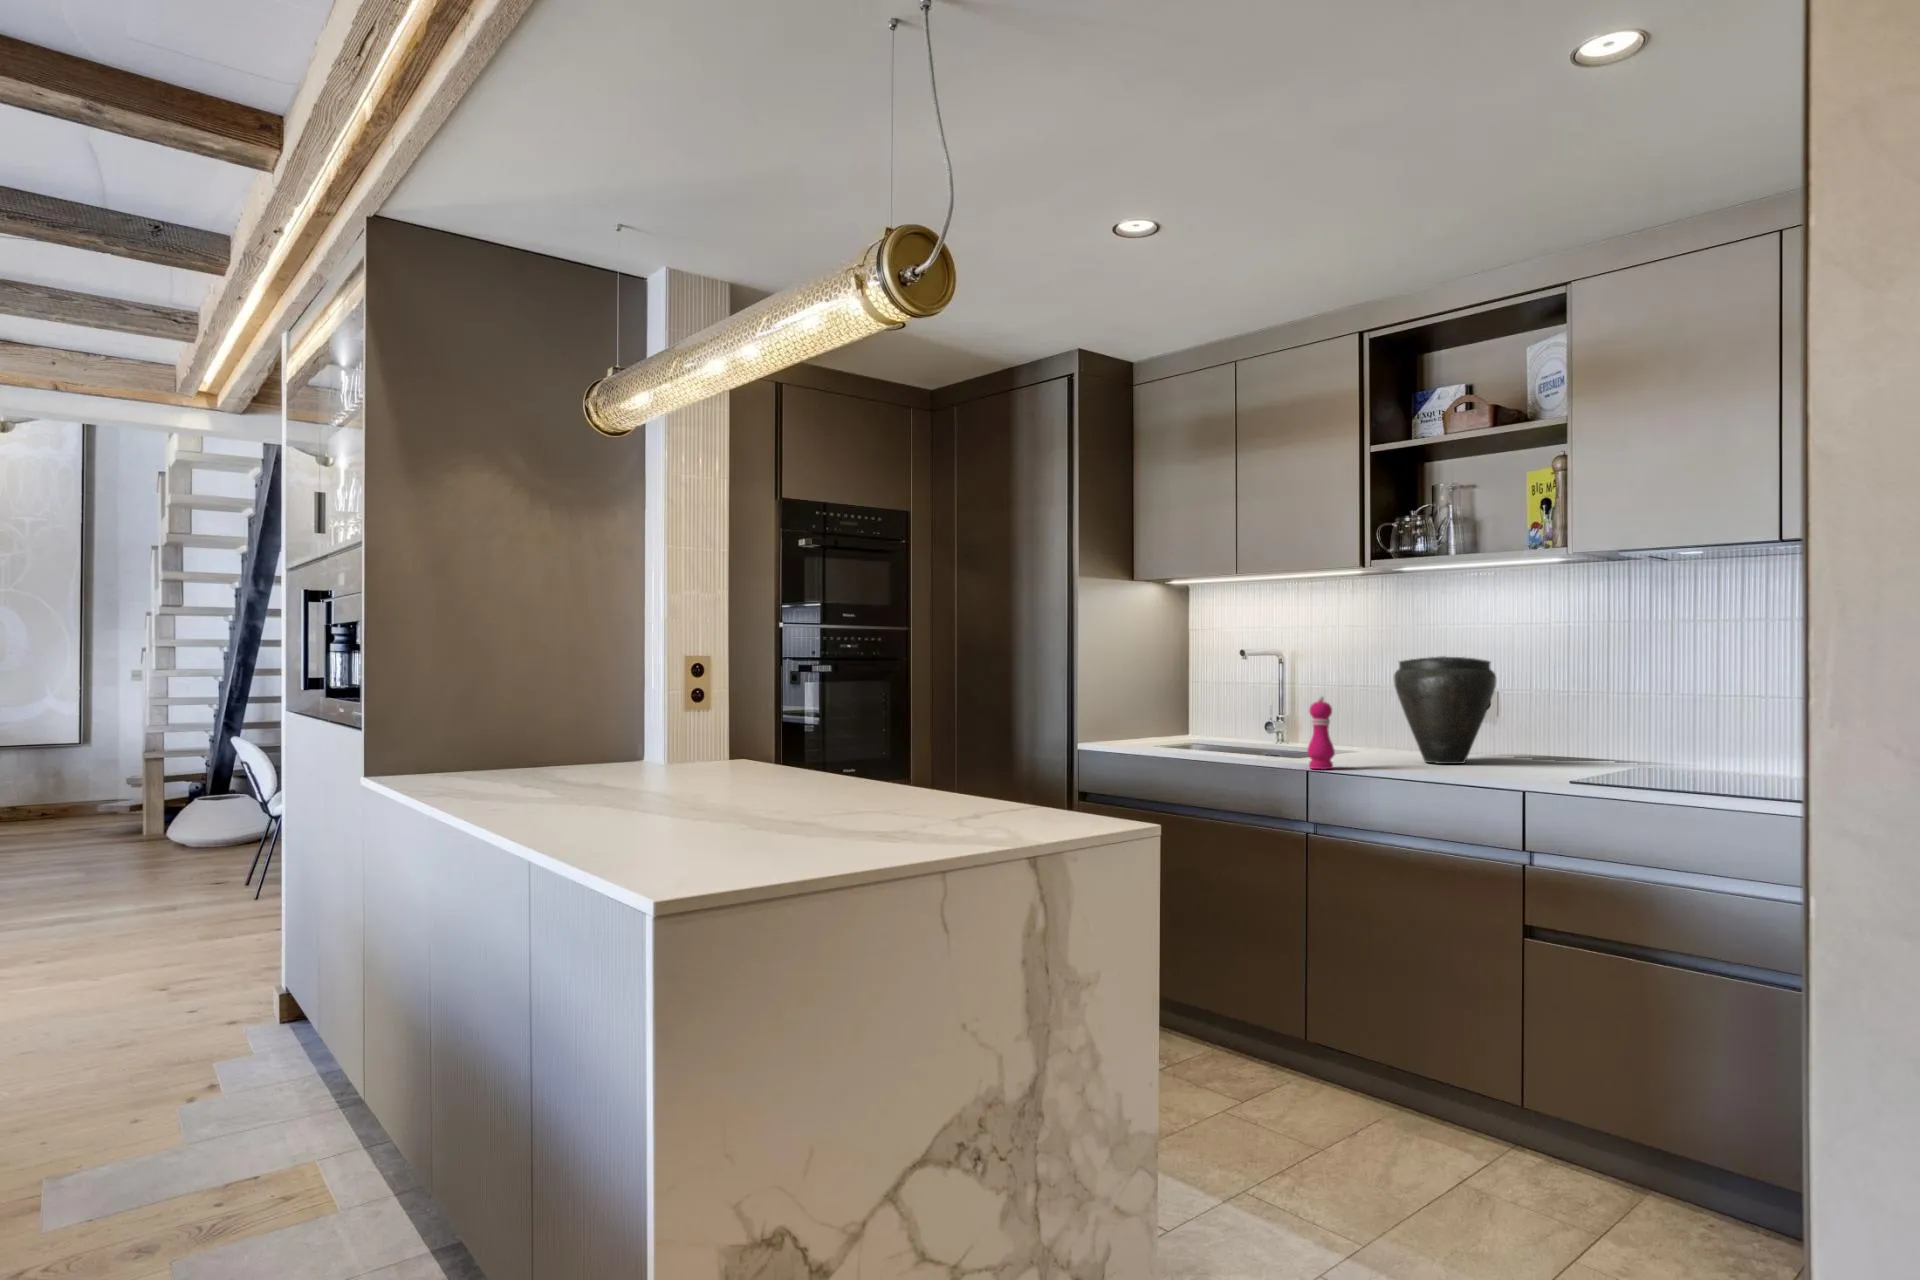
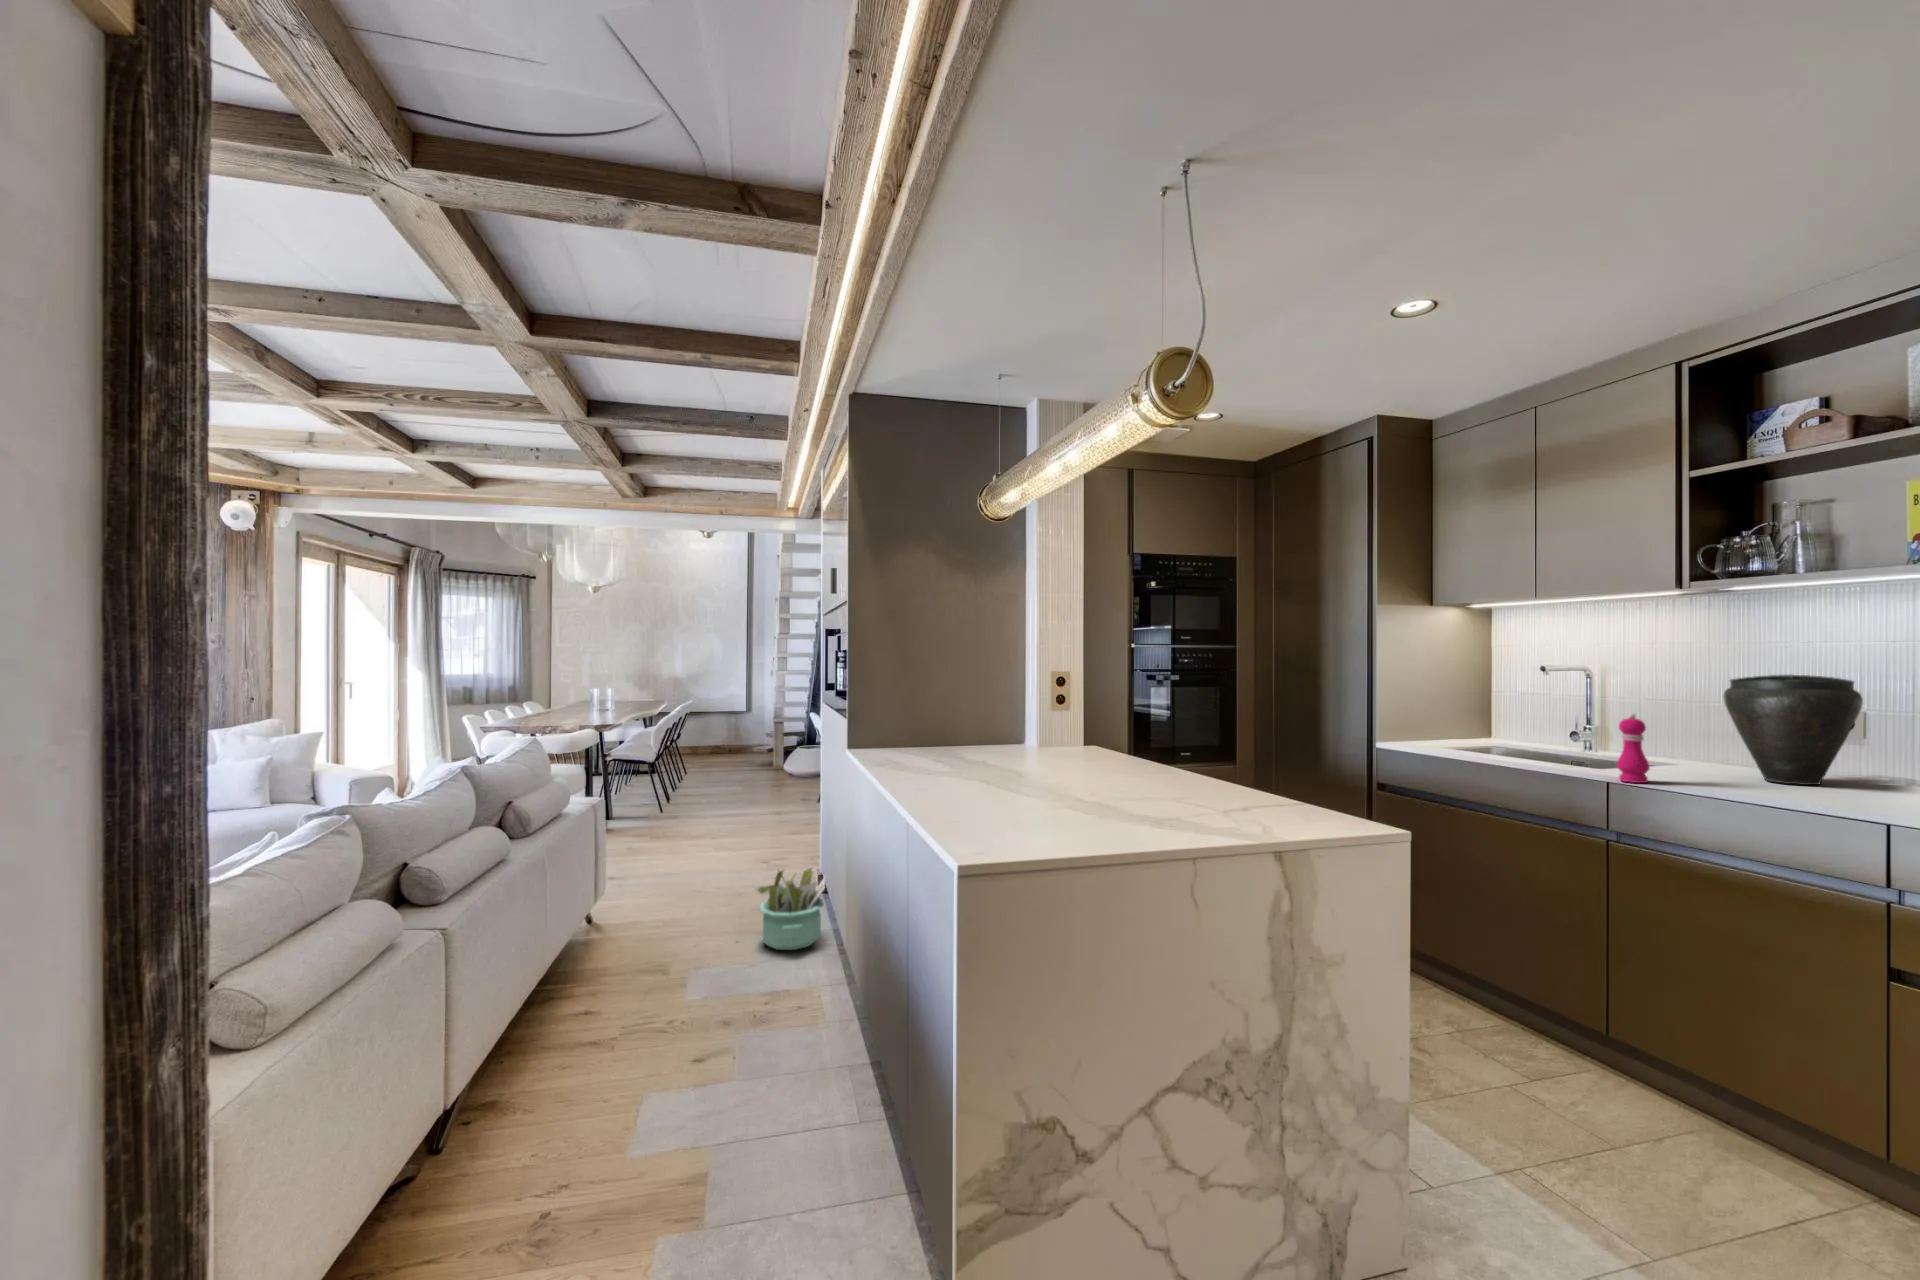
decorative plant: none [158,971,302,1109] -> present [754,868,825,950]

